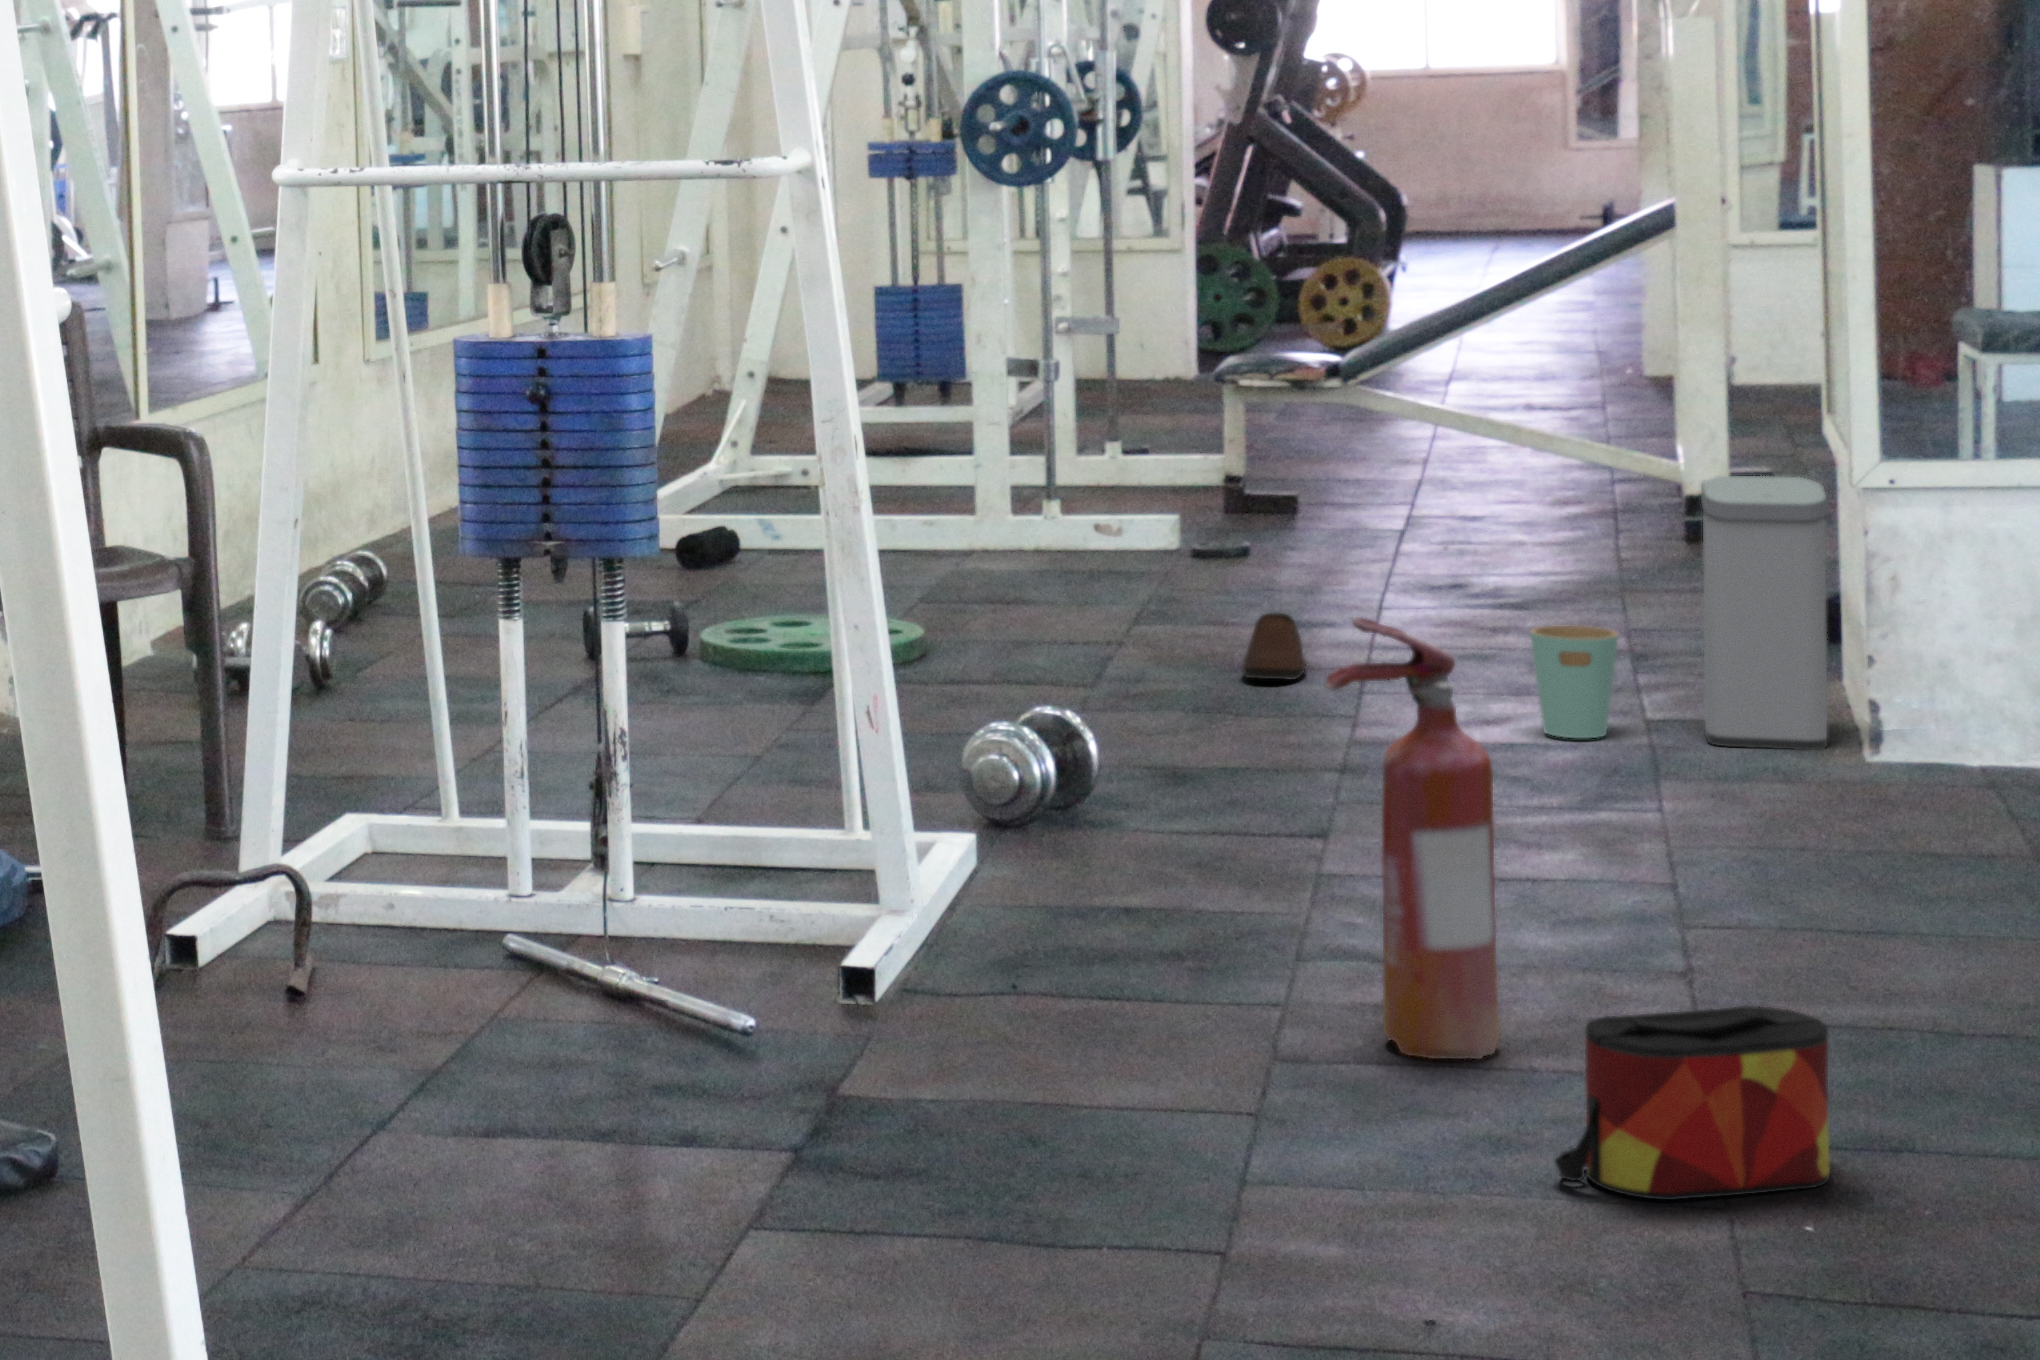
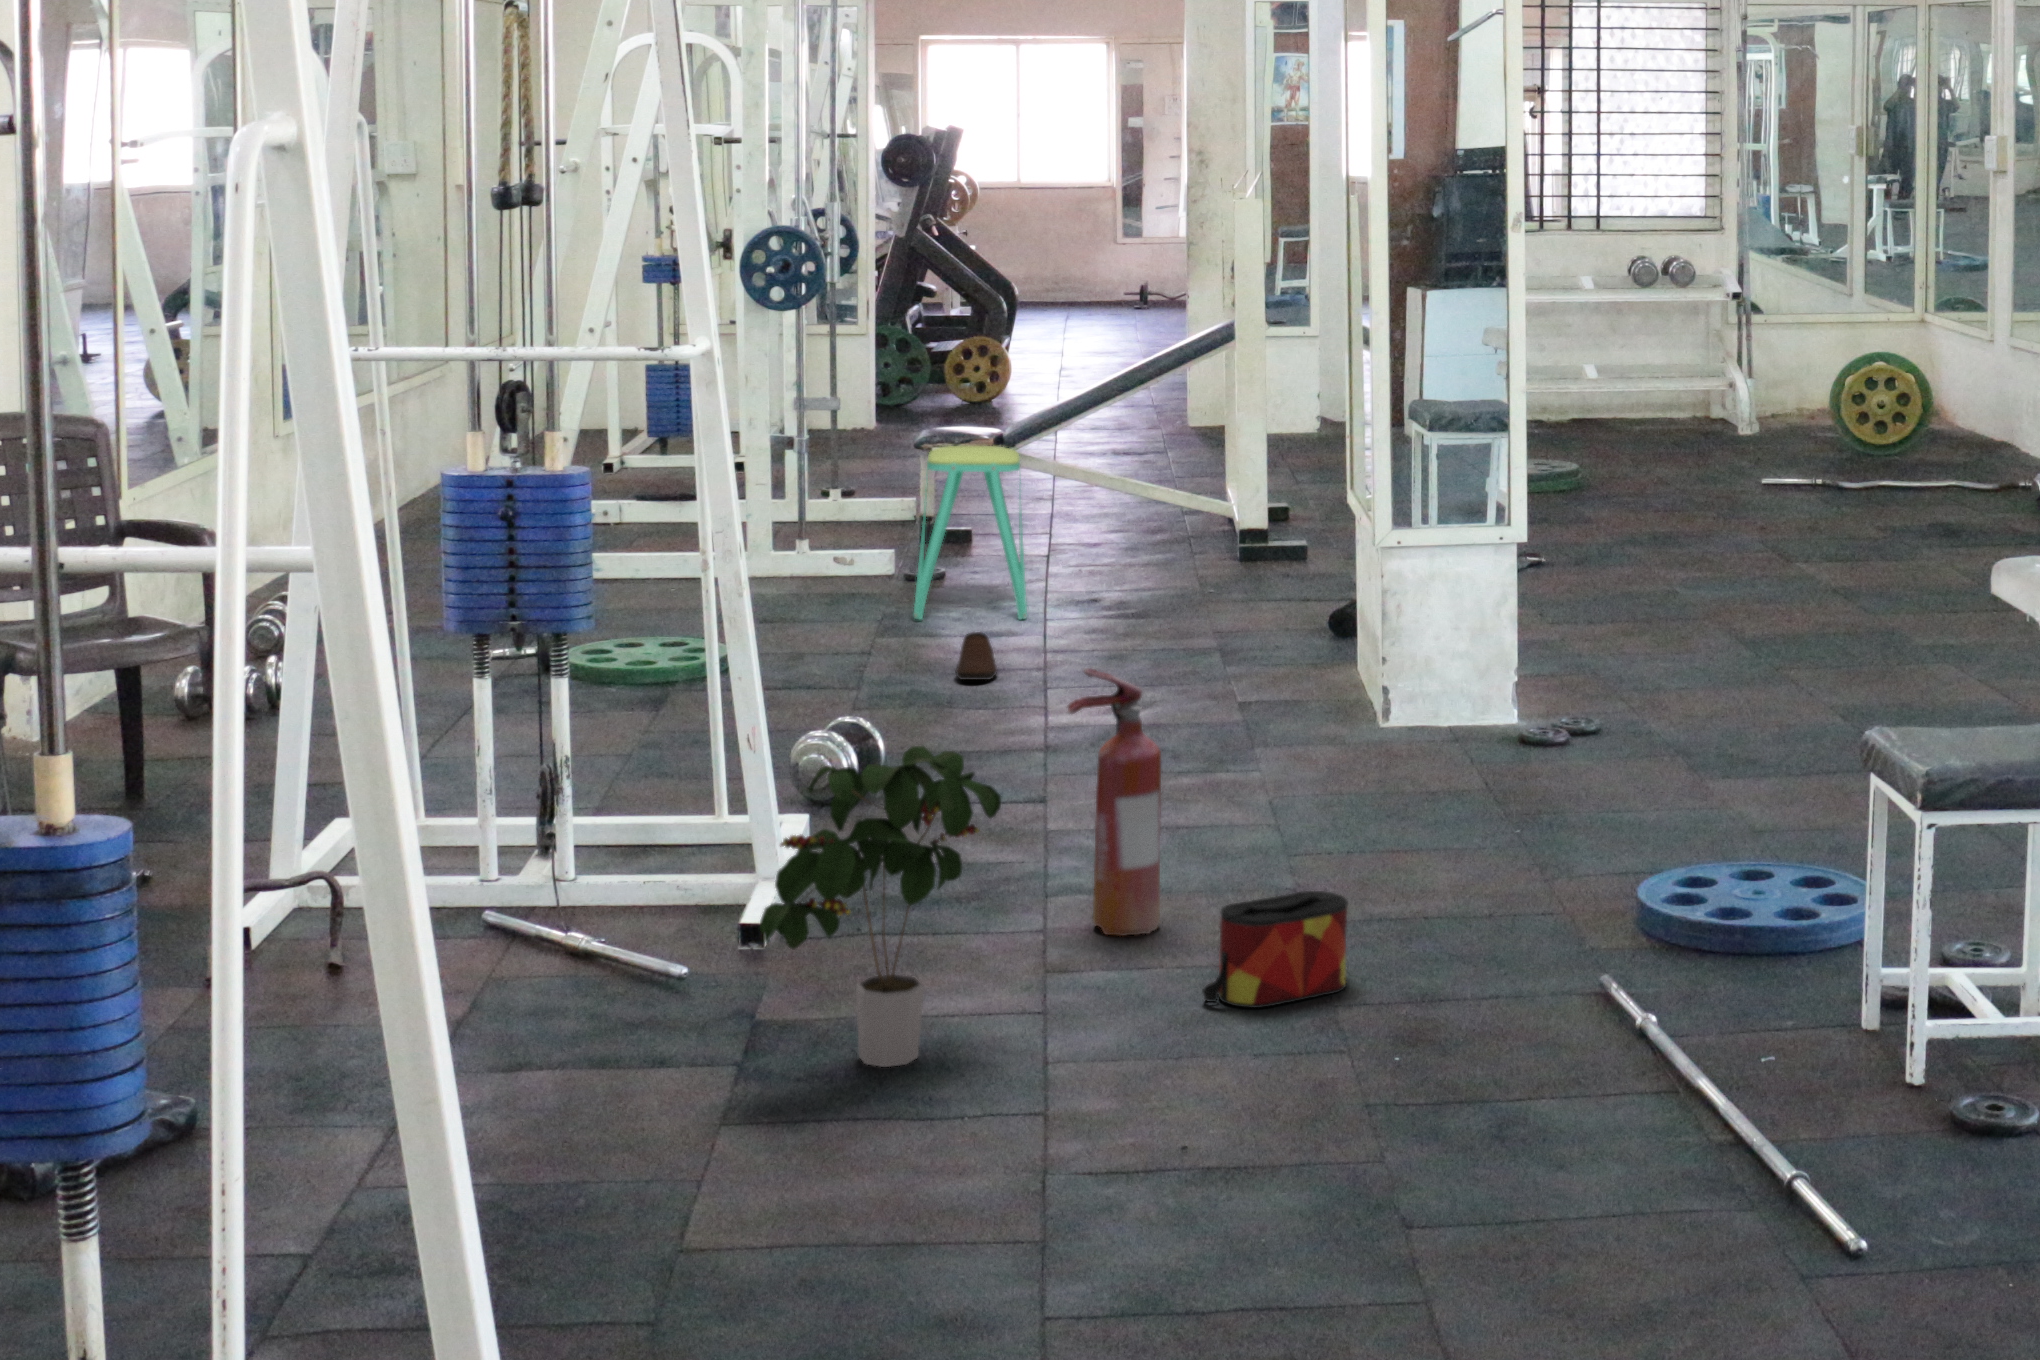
stool: none [1198,355,1371,604] -> present [914,446,1027,620]
trash can: present [1530,476,1828,750] -> none [1147,543,1326,716]
potted plant: none [772,712,1184,1229] -> present [760,746,1001,1067]

